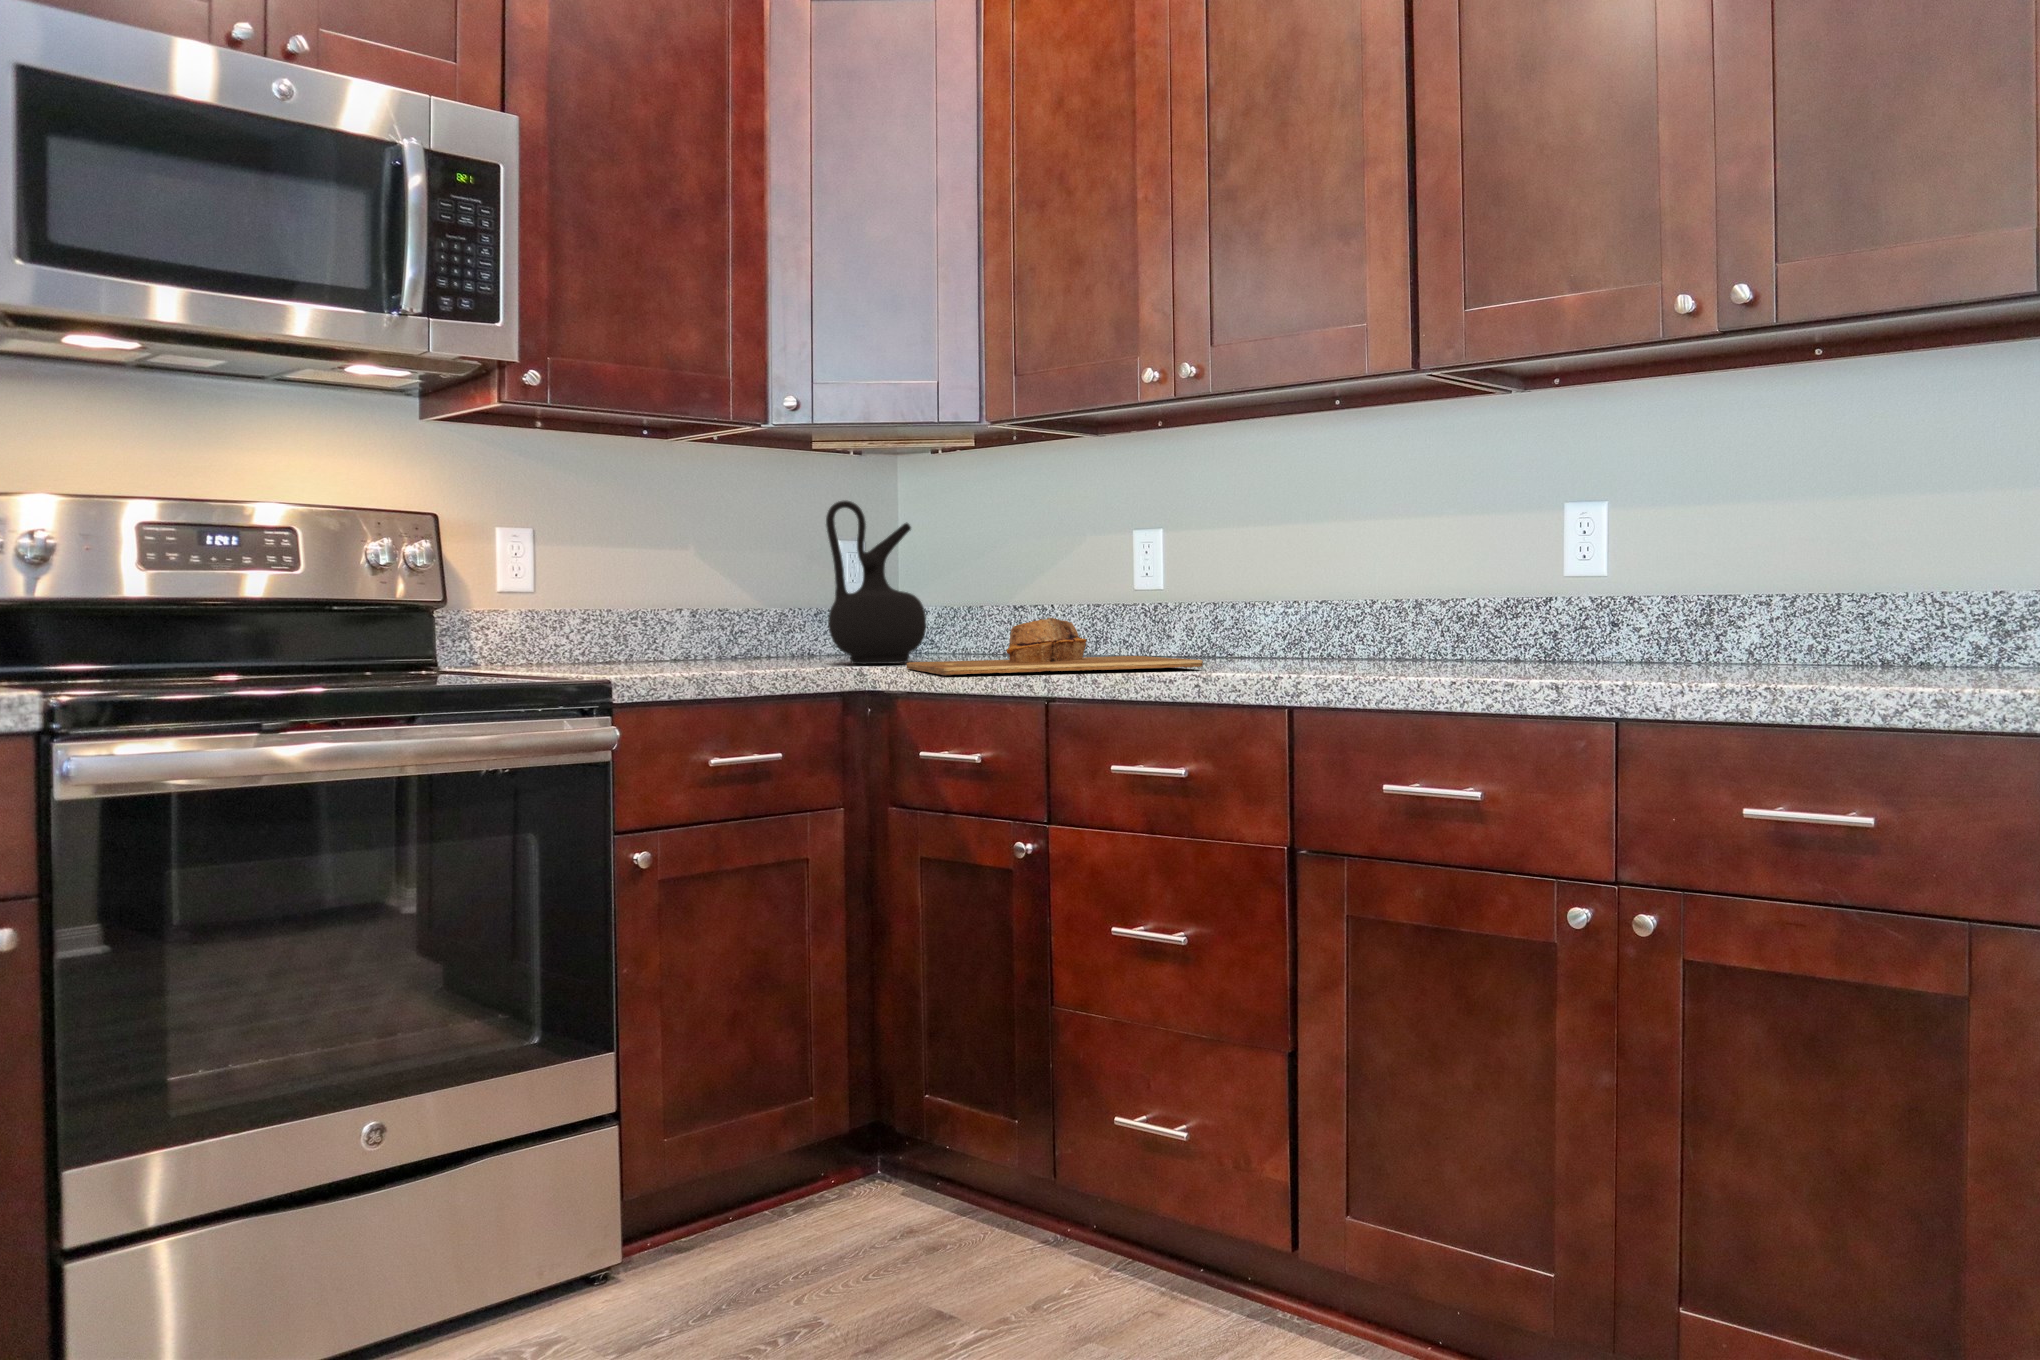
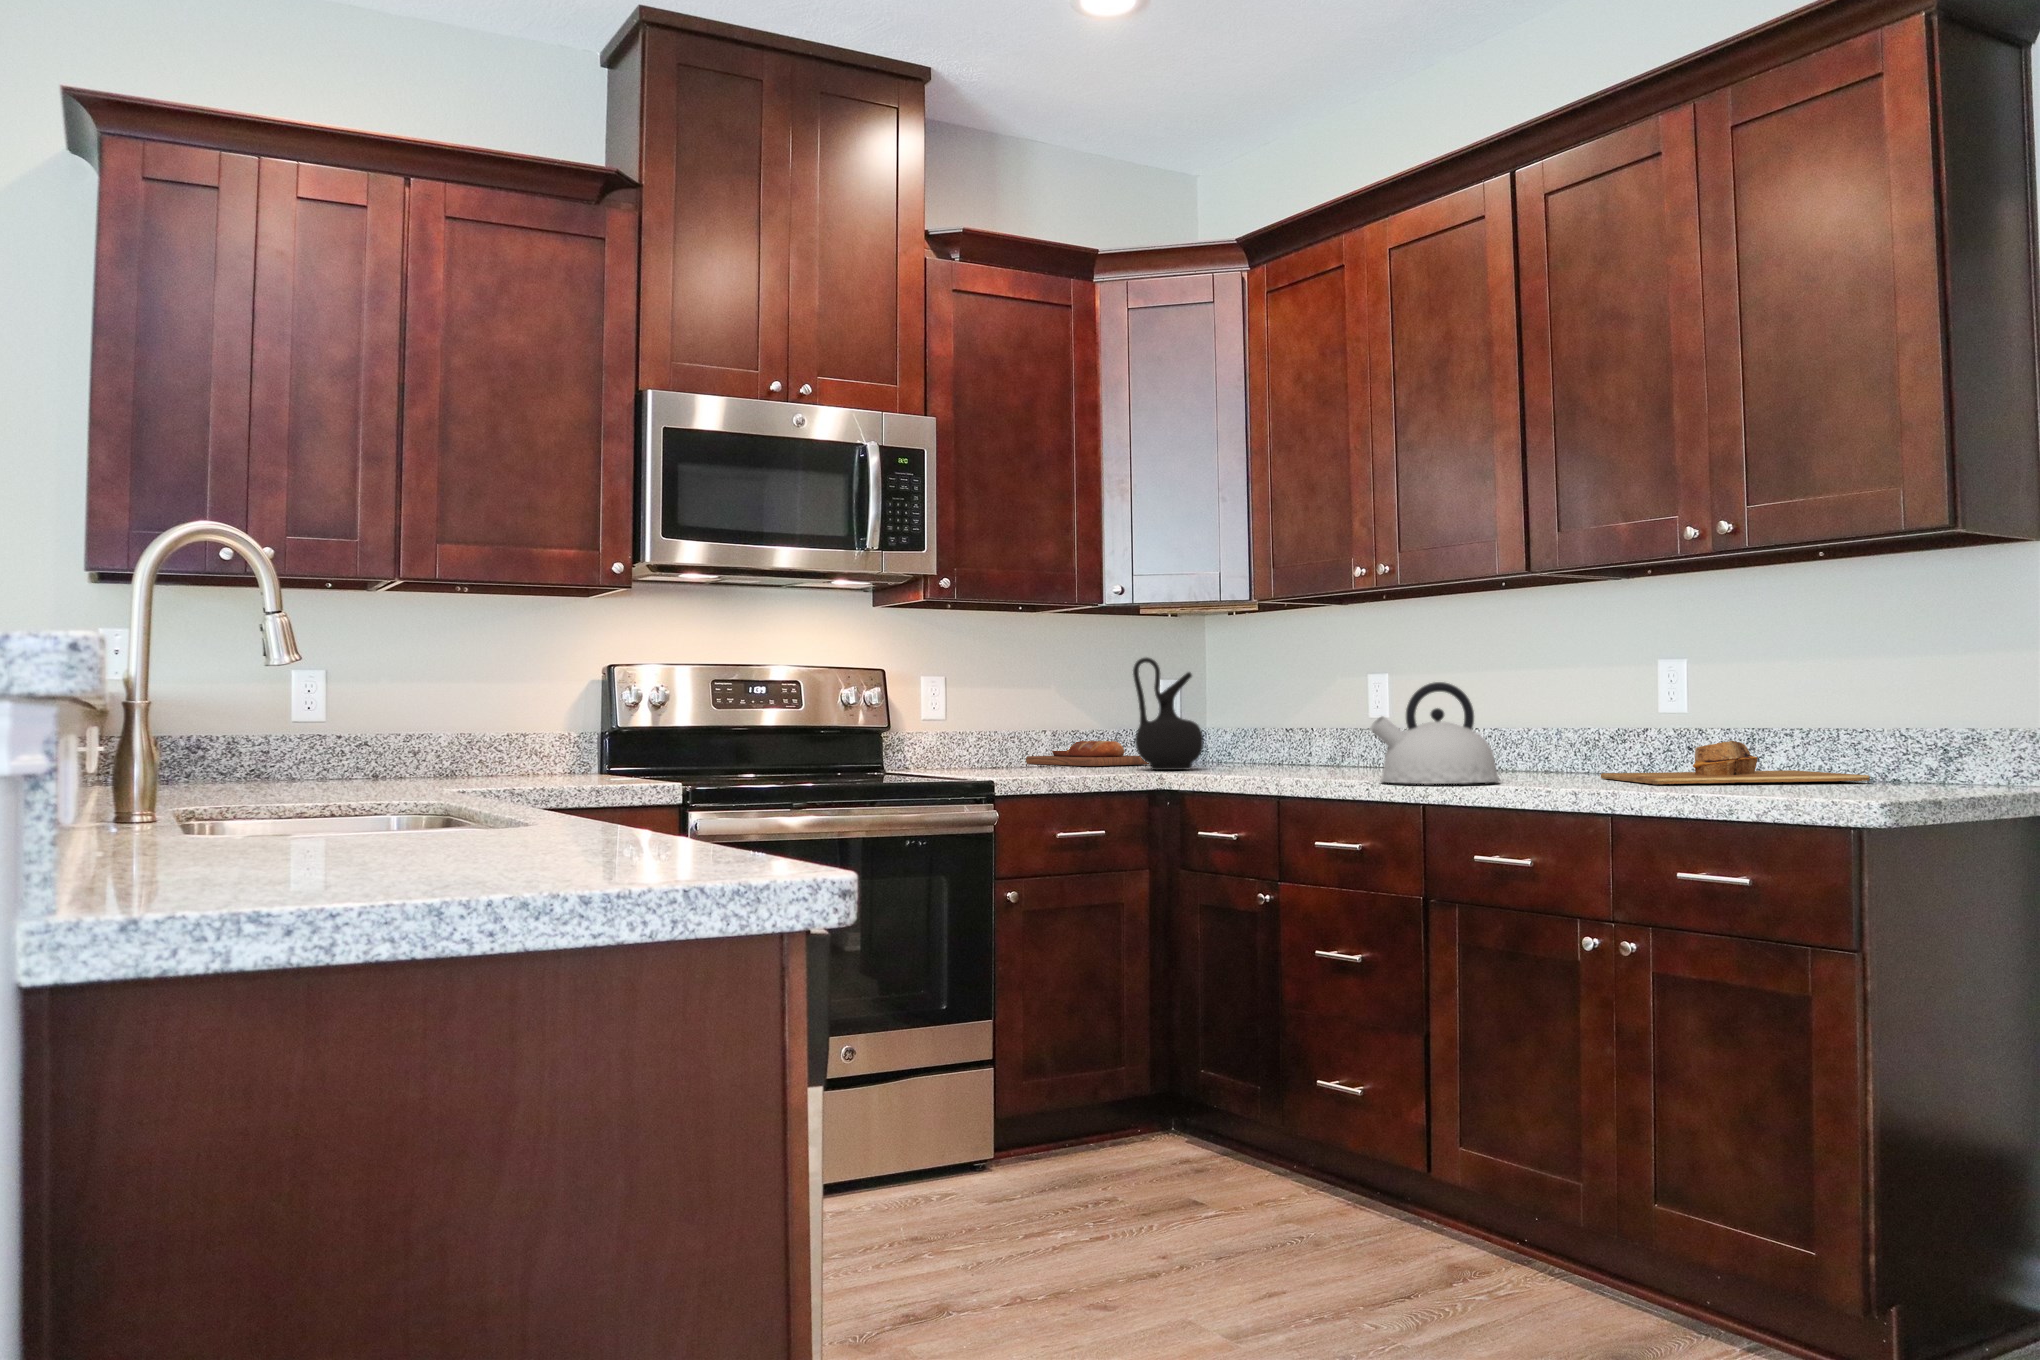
kettle: none [1228,525,1410,677] -> present [1370,682,1500,784]
cutting board: present [907,618,1203,676] -> present [1601,741,1870,785]
bread loaf: none [655,625,840,660] -> present [1026,741,1149,766]

